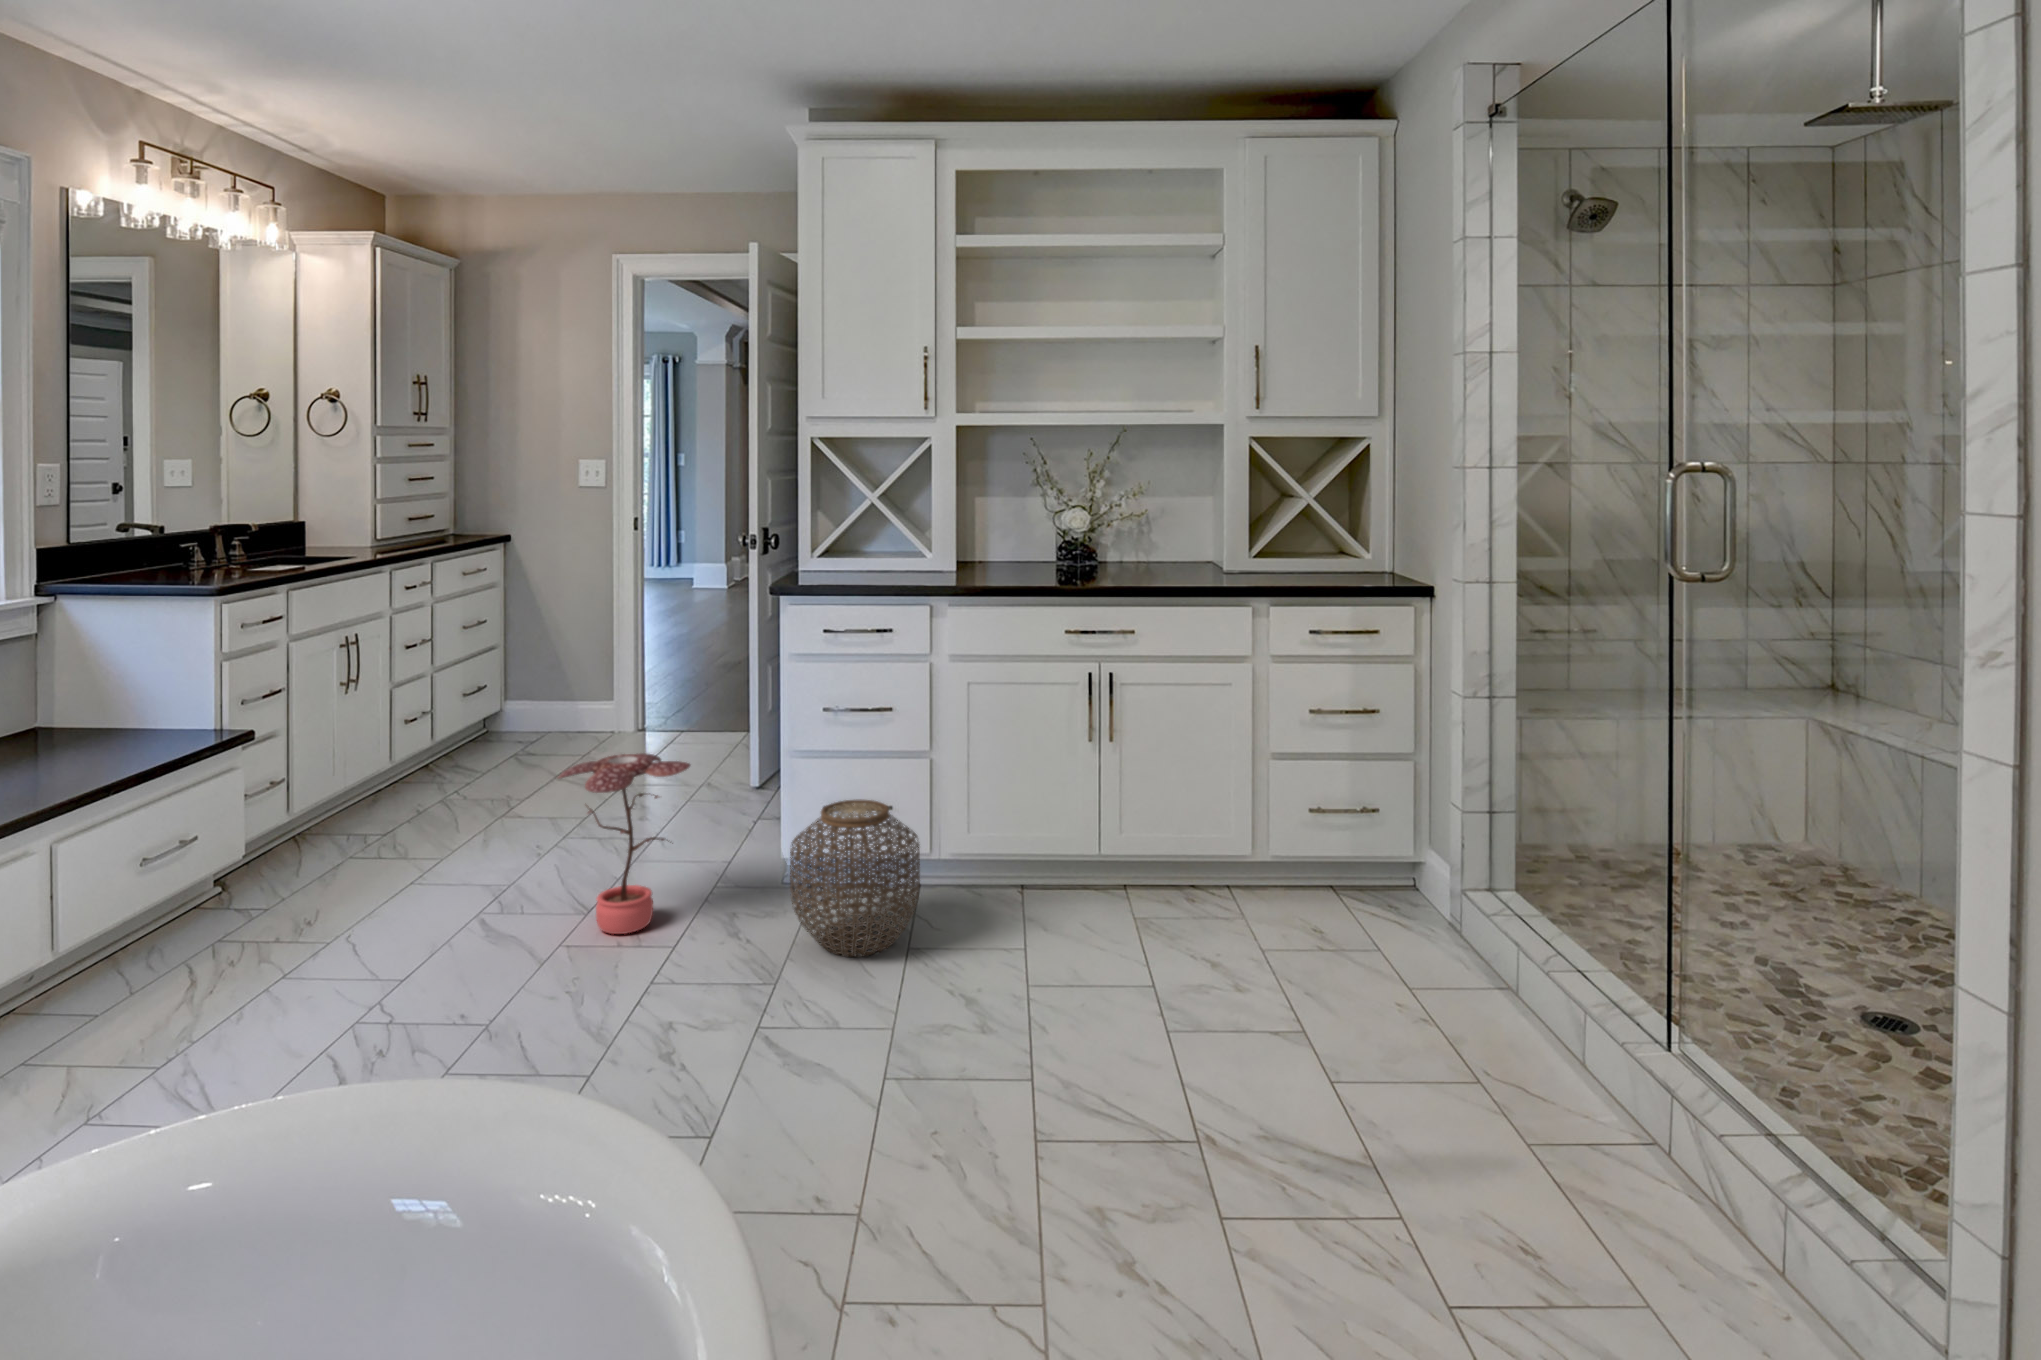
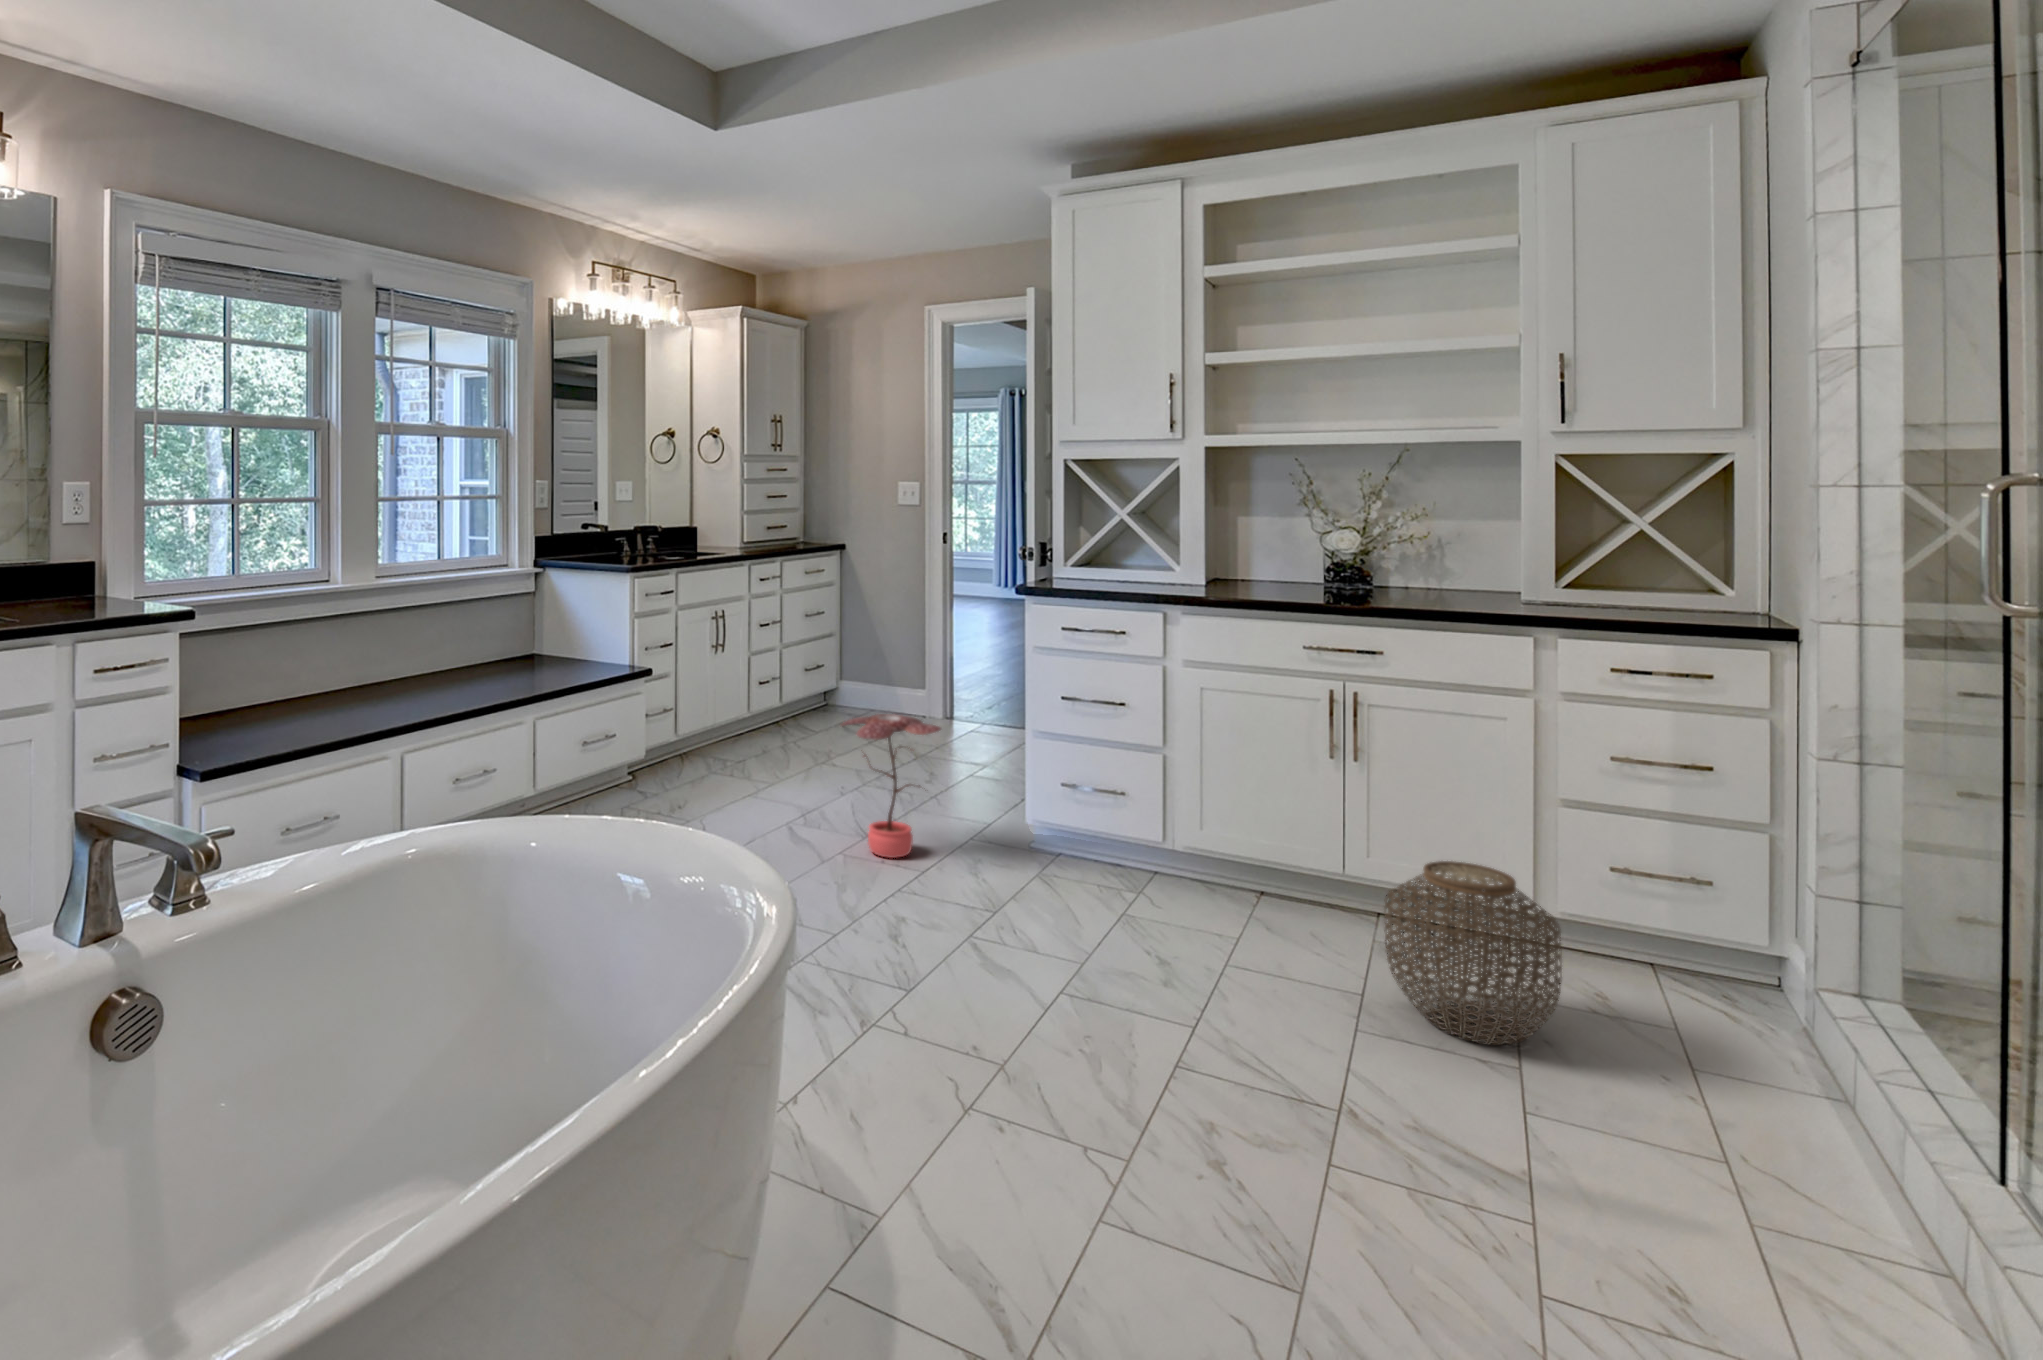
woven basket: present [790,799,920,956] -> present [1384,861,1562,1045]

